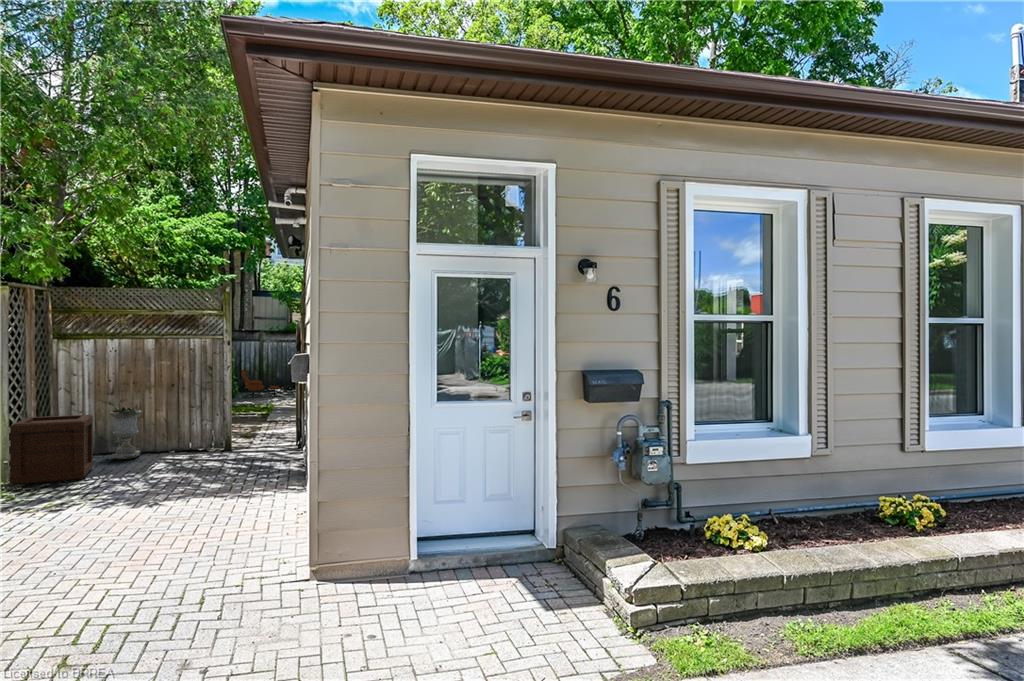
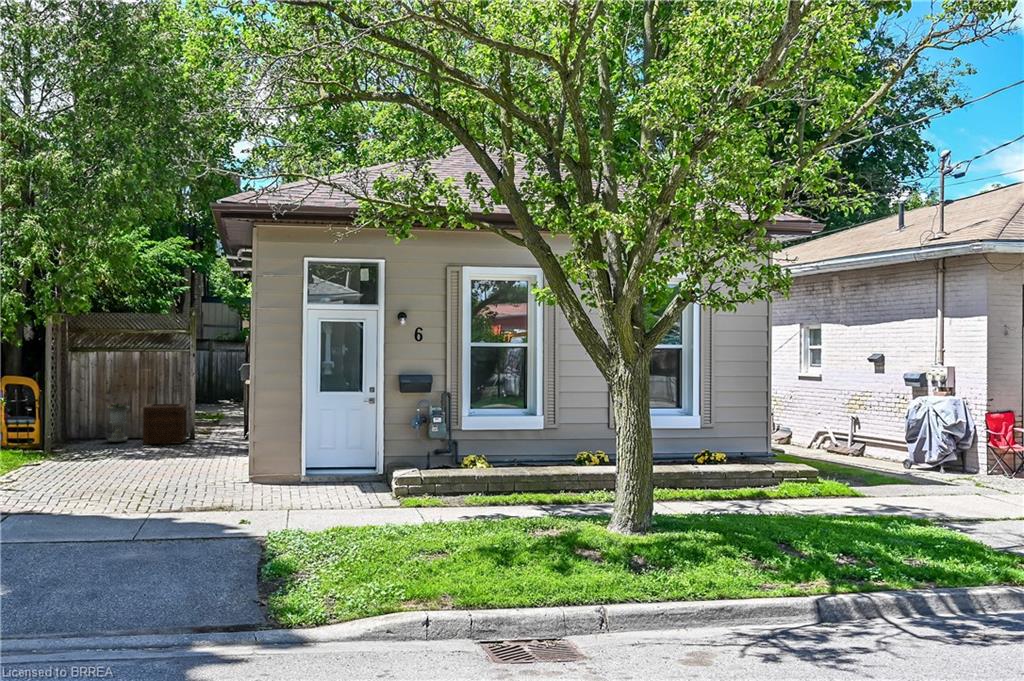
lounge chair: present [241,370,279,397] -> none [193,380,232,407]
wooden crate: present [10,415,93,485] -> present [143,404,187,444]

